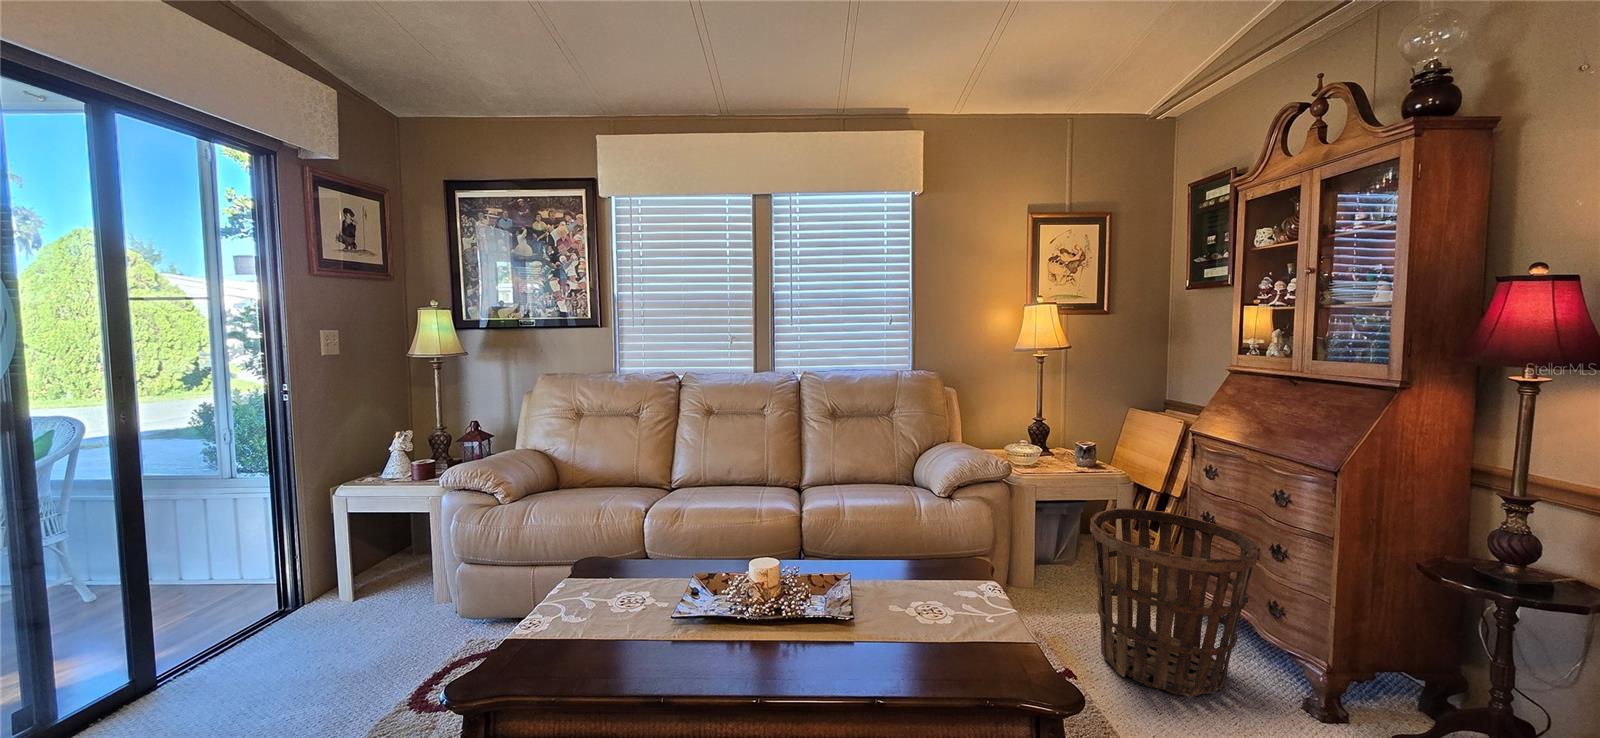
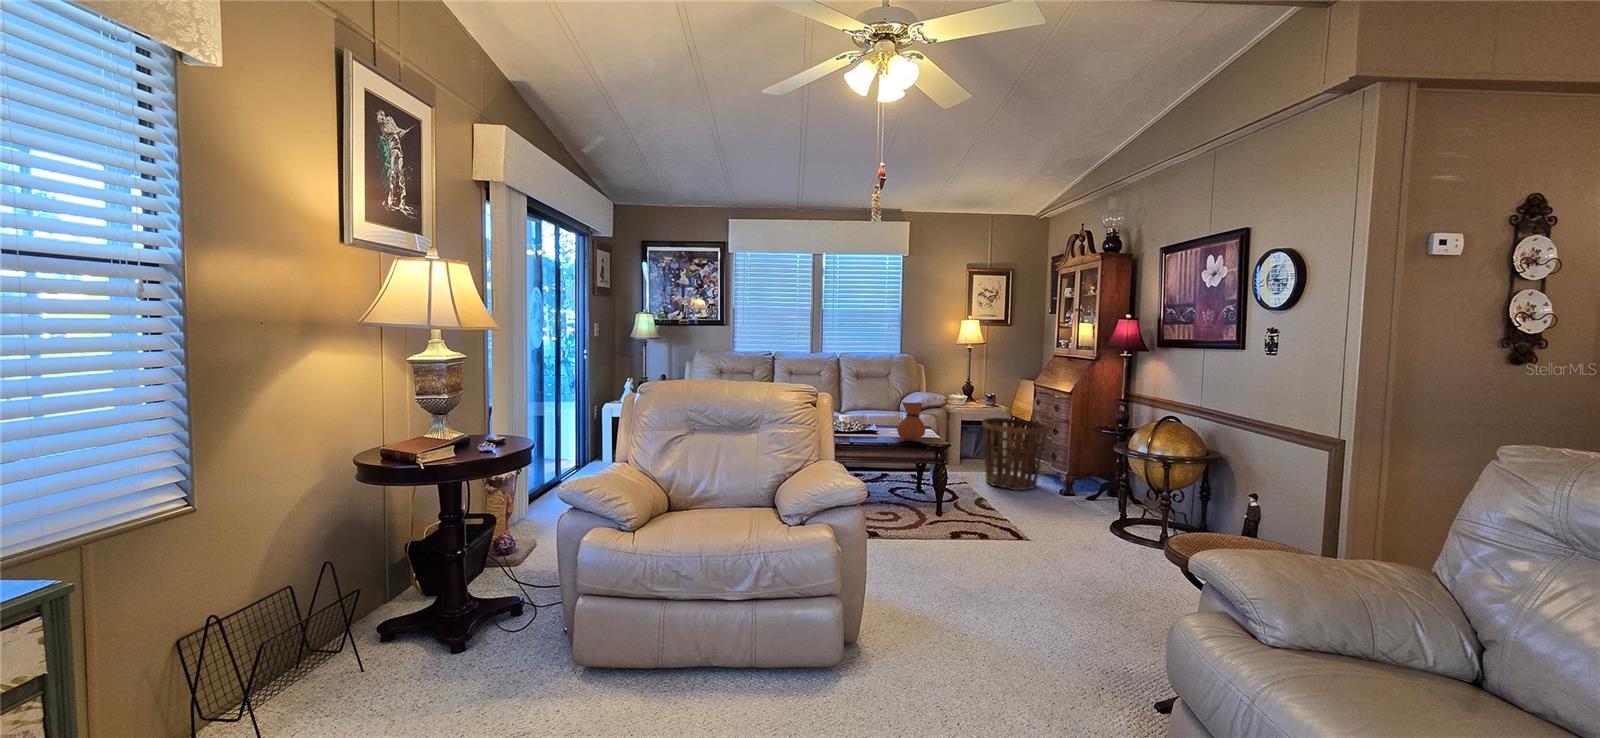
vase: none [897,517,973,626] -> present [897,402,925,441]

